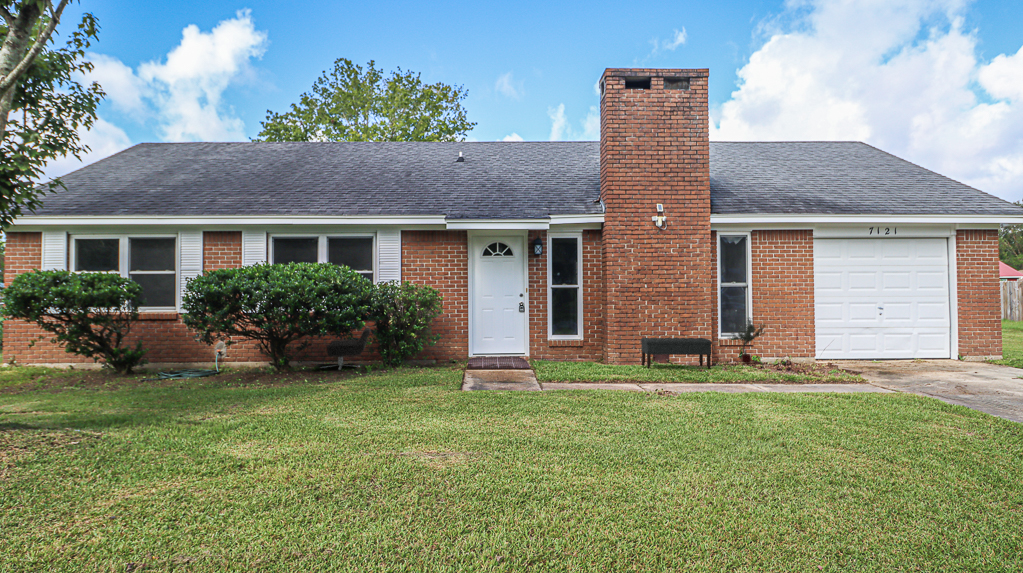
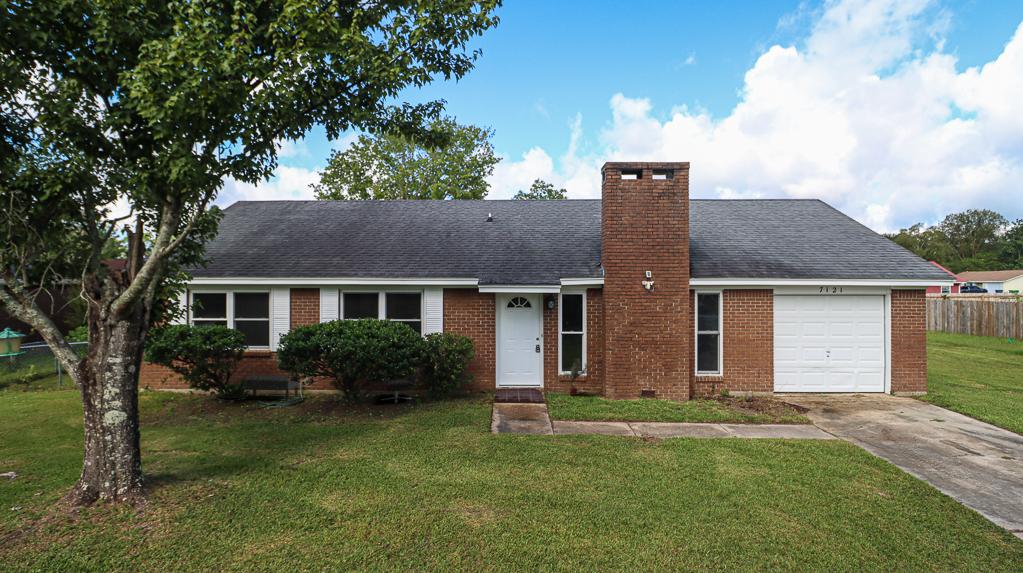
potted tree: present [729,317,765,364] -> present [560,361,588,396]
bench: present [641,338,712,369] -> present [242,375,298,401]

